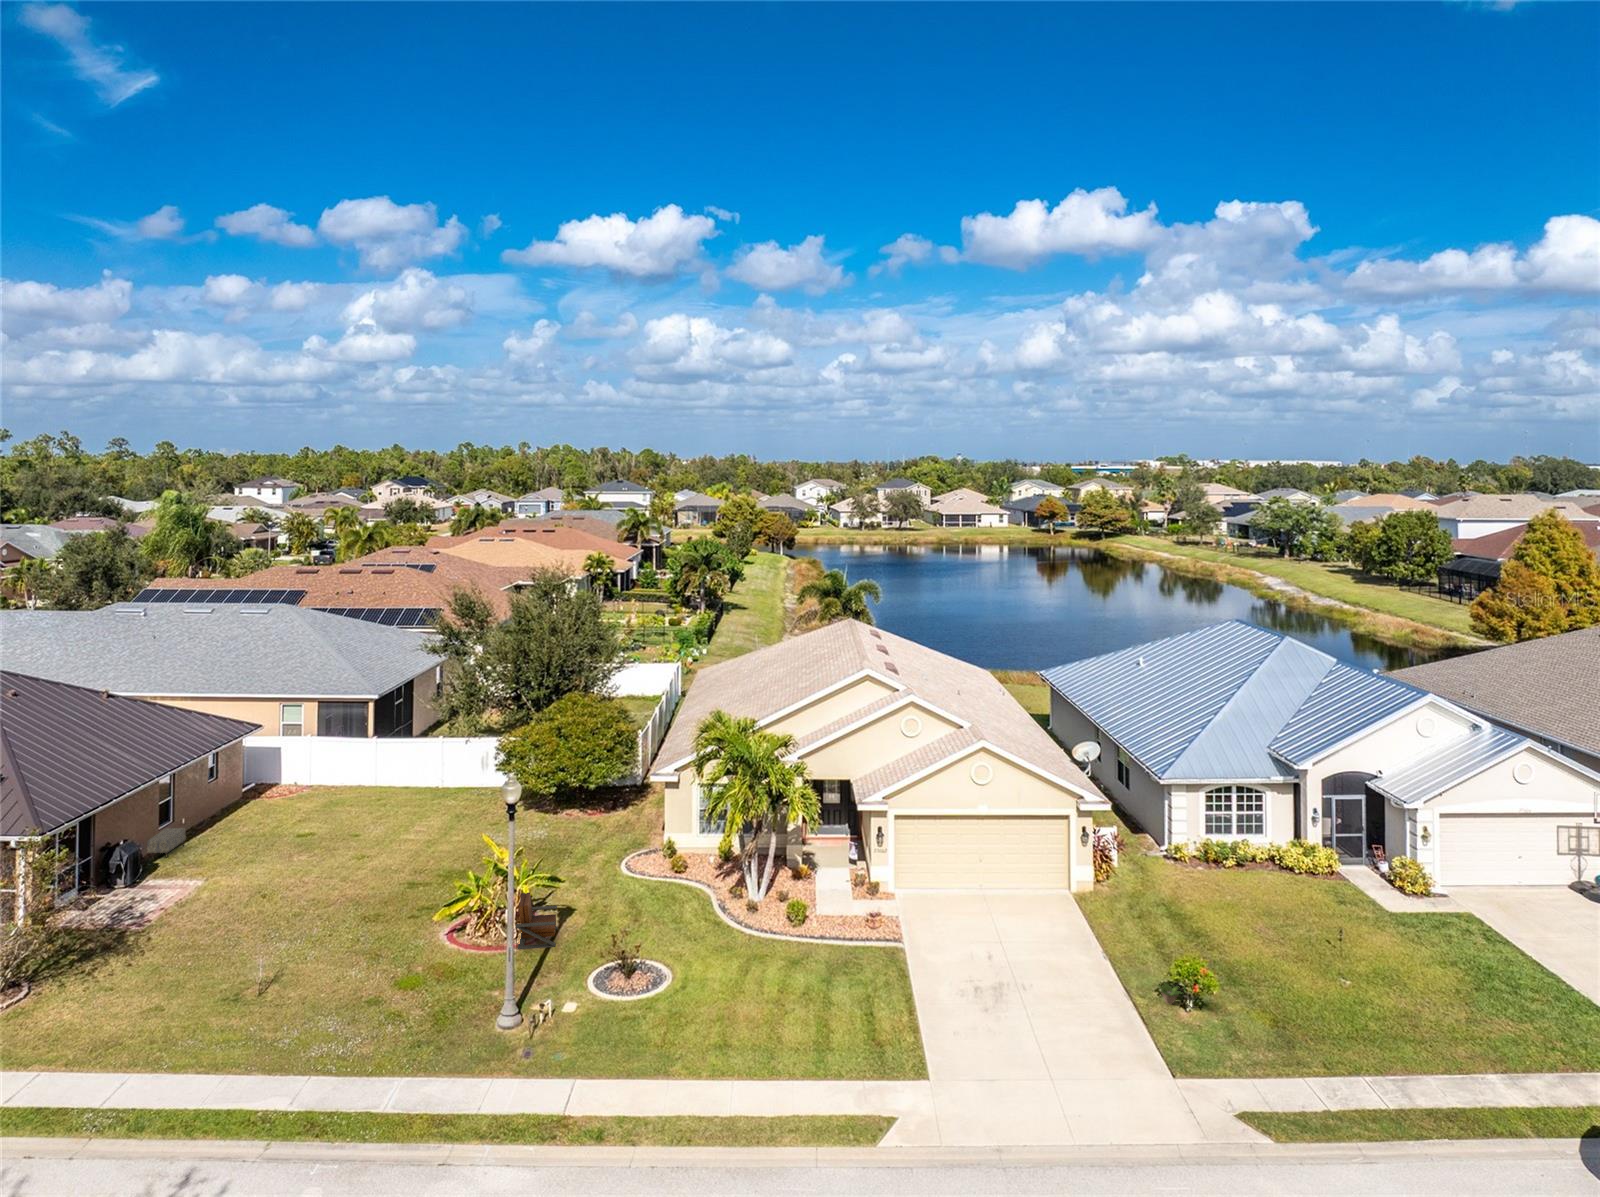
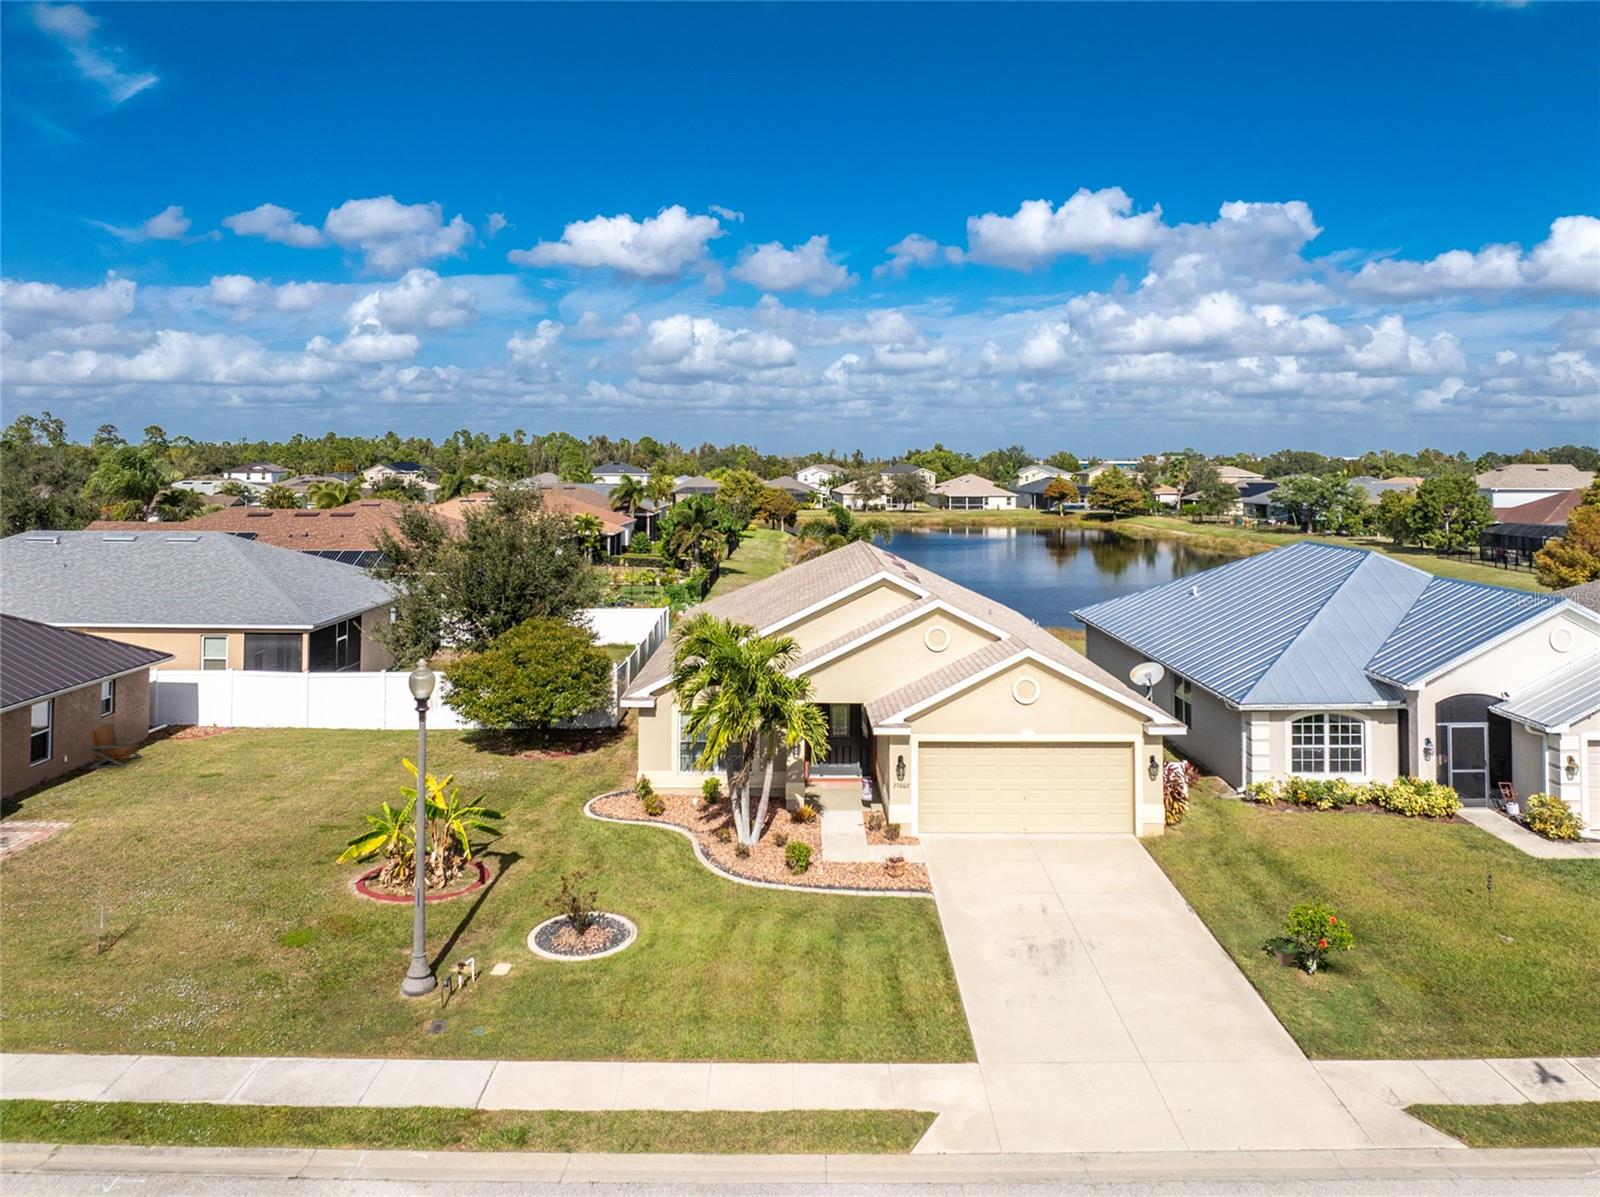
bench: present [147,828,186,857] -> none [13,764,65,799]
lounge chair: present [516,892,558,949] -> present [87,724,142,768]

